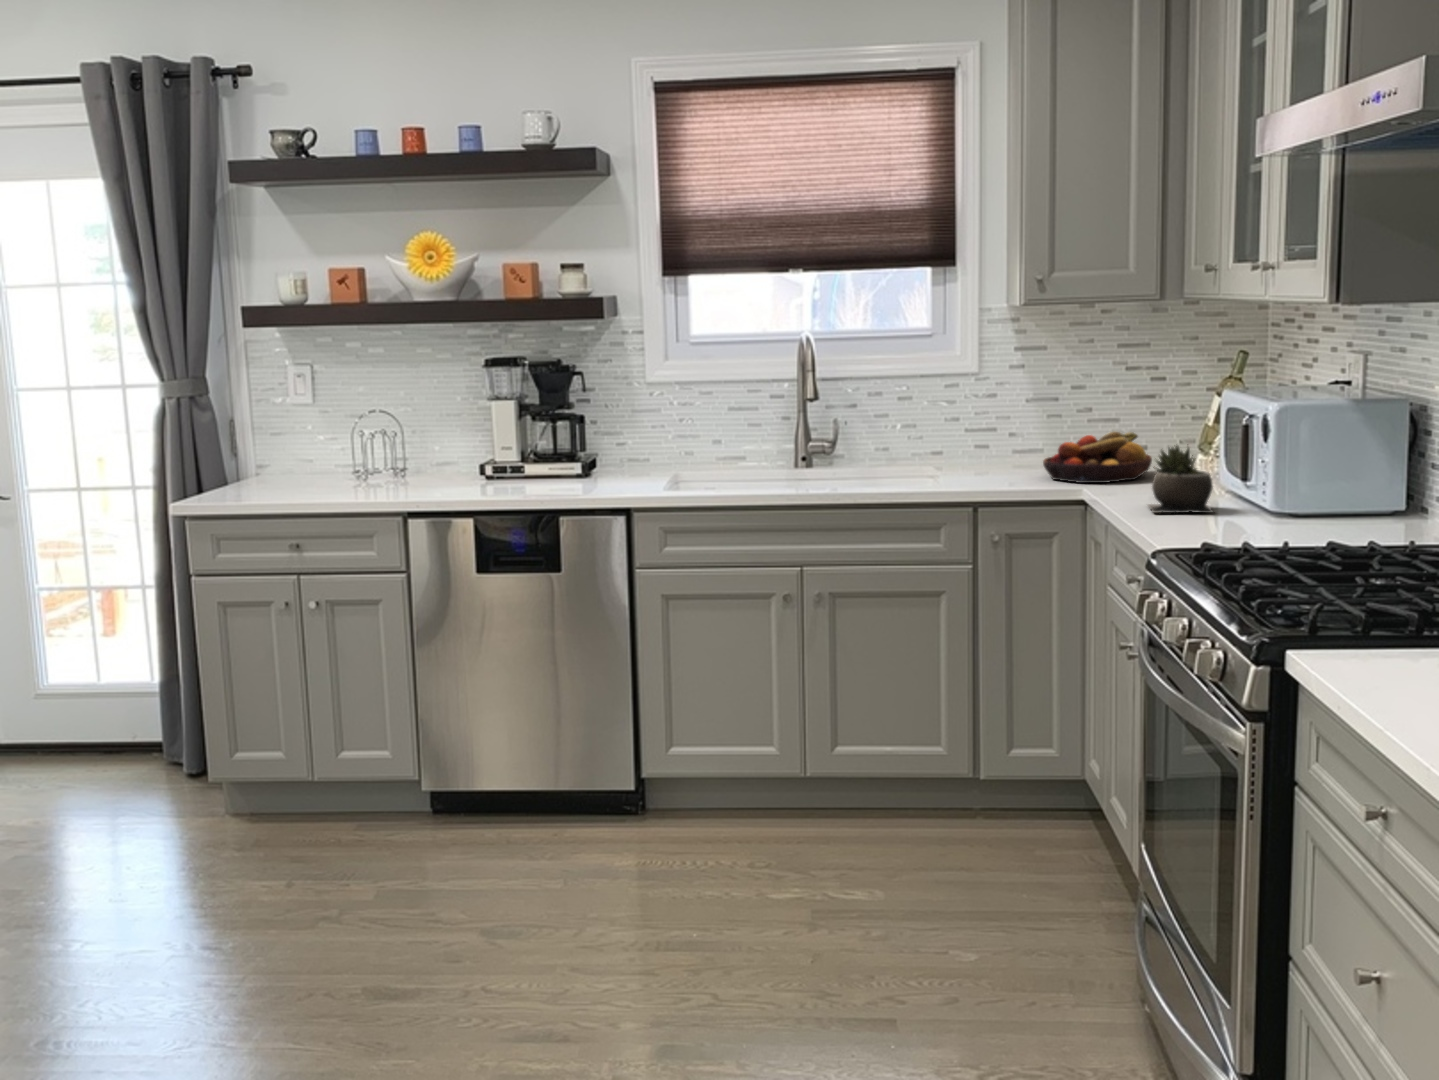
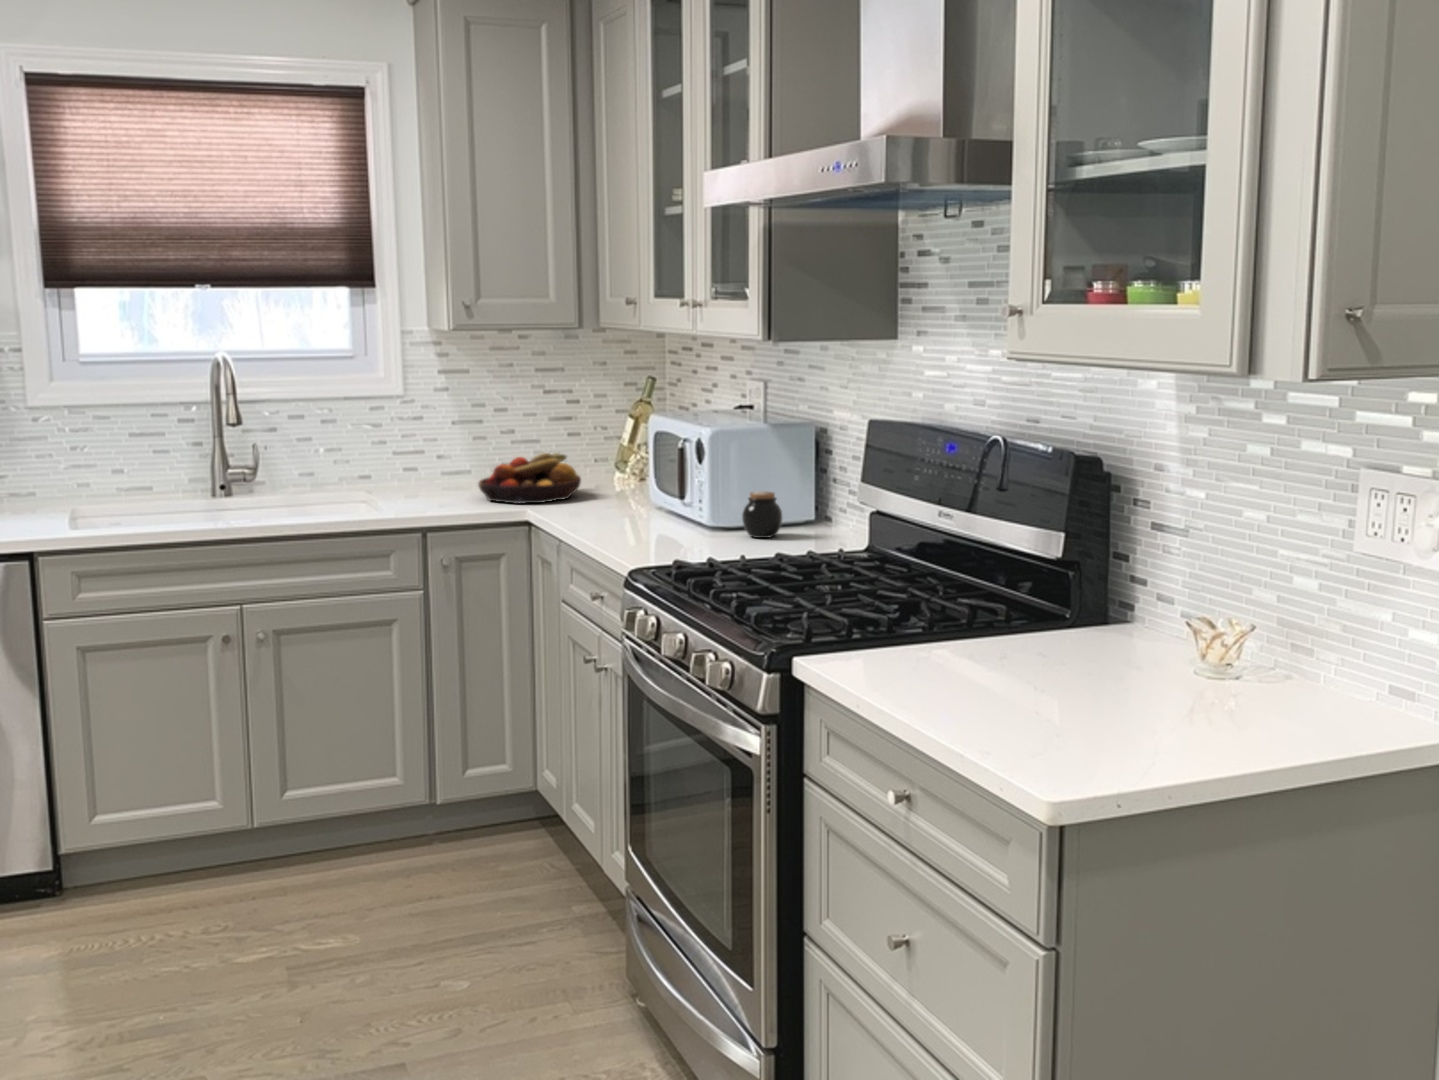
succulent plant: present [1148,446,1216,513] -> none [593,465,660,532]
jar: none [1307,475,1356,526] -> present [742,491,782,538]

